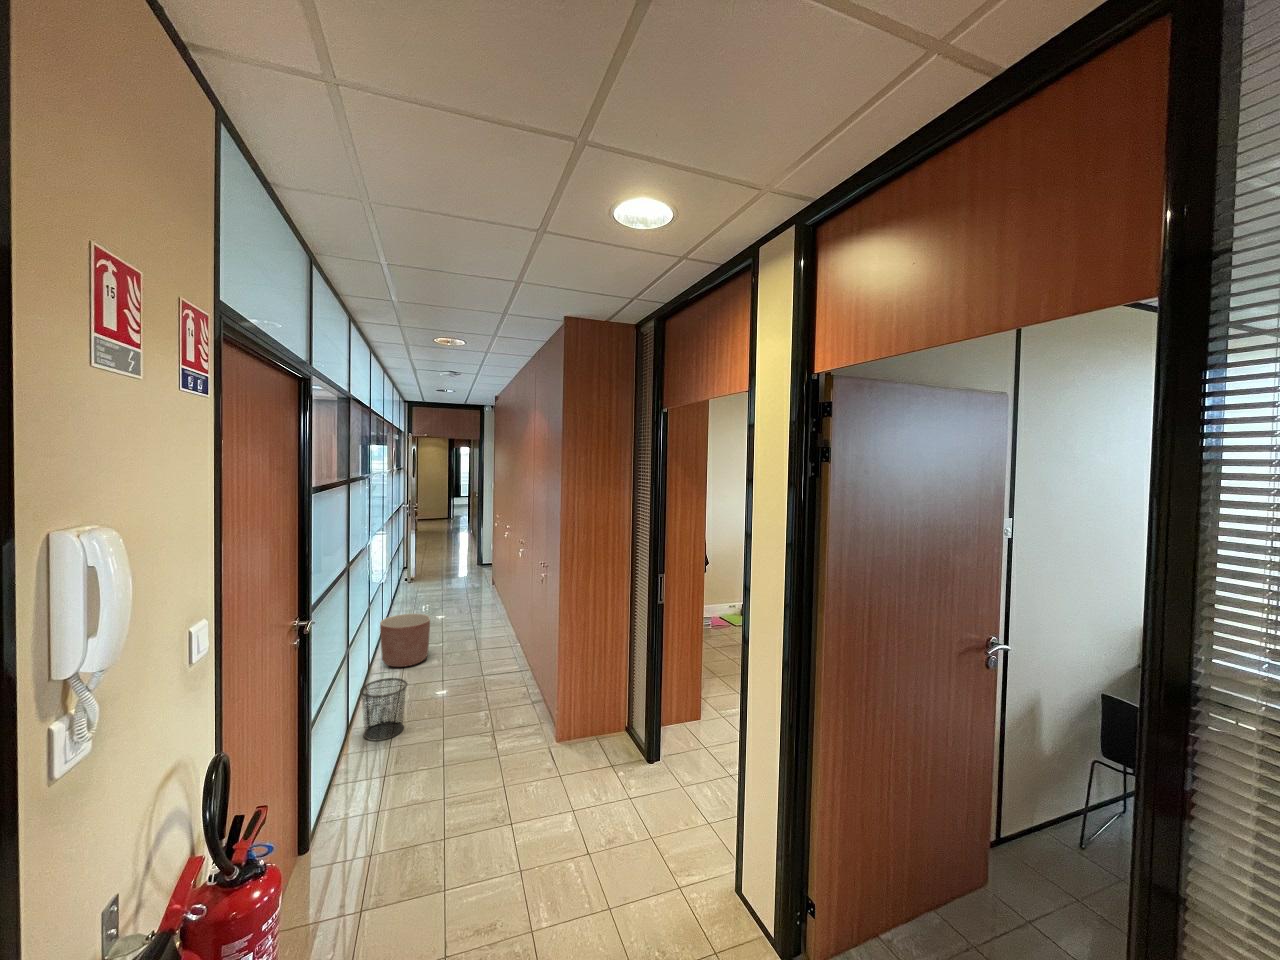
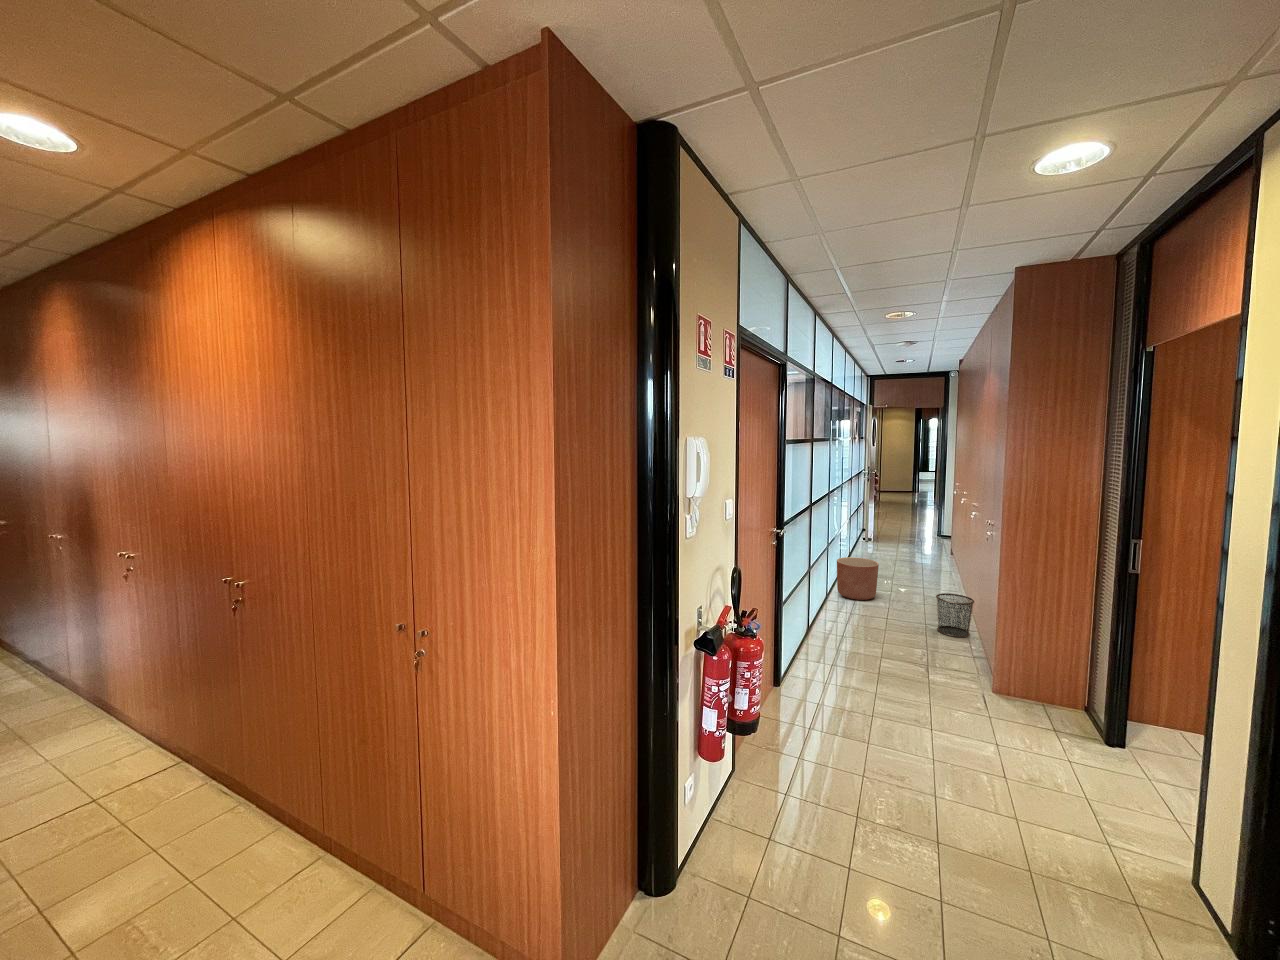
waste bin: present [360,678,407,741] -> present [936,593,974,638]

